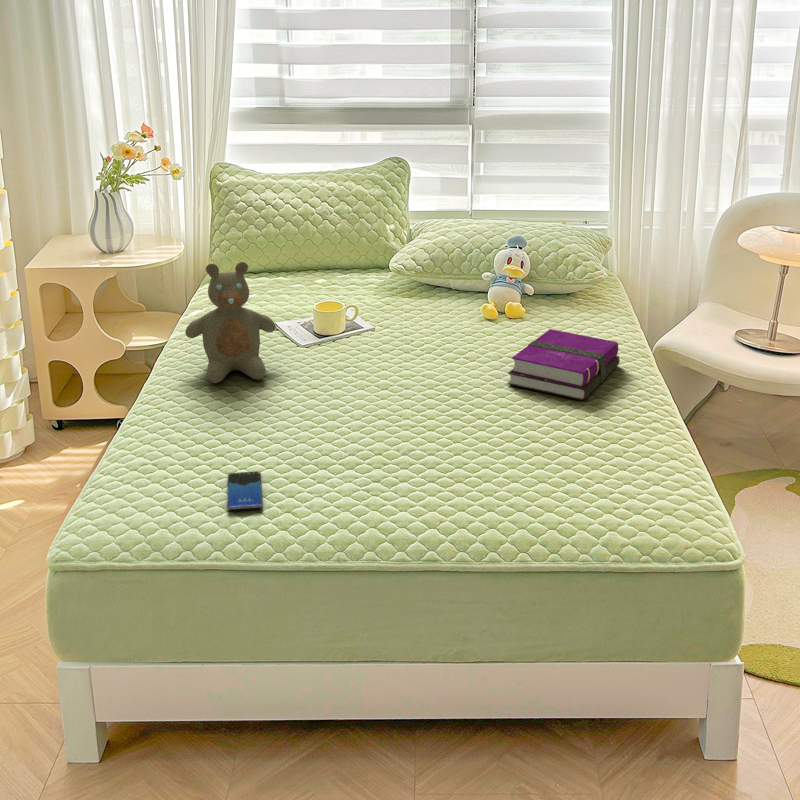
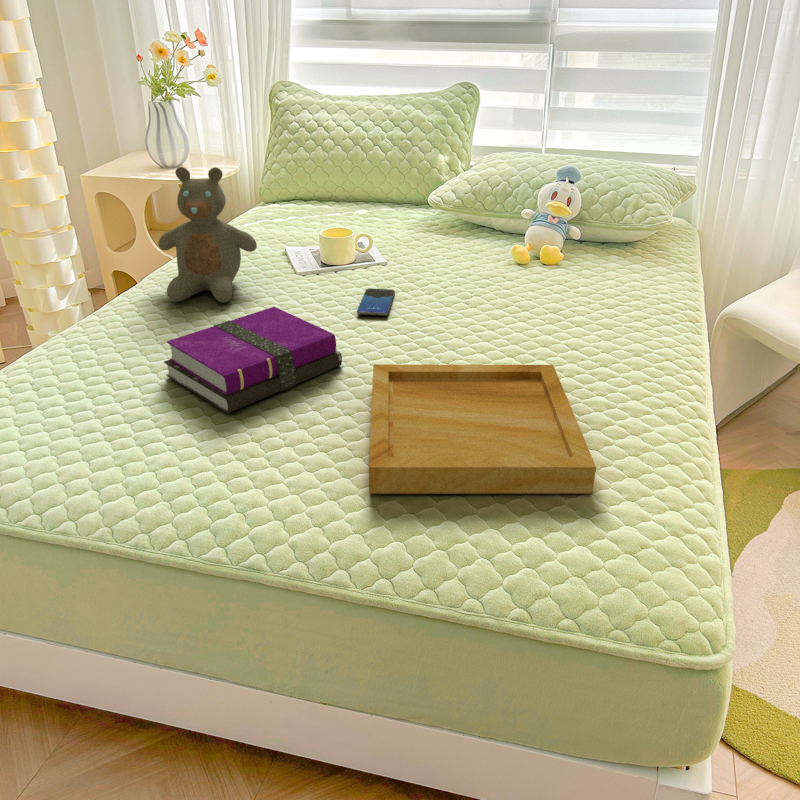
notebook: present [507,329,620,400] -> present [164,307,342,413]
tray: none [435,400,633,502] -> present [369,365,596,494]
smartphone: present [227,472,262,510] -> present [357,289,395,316]

